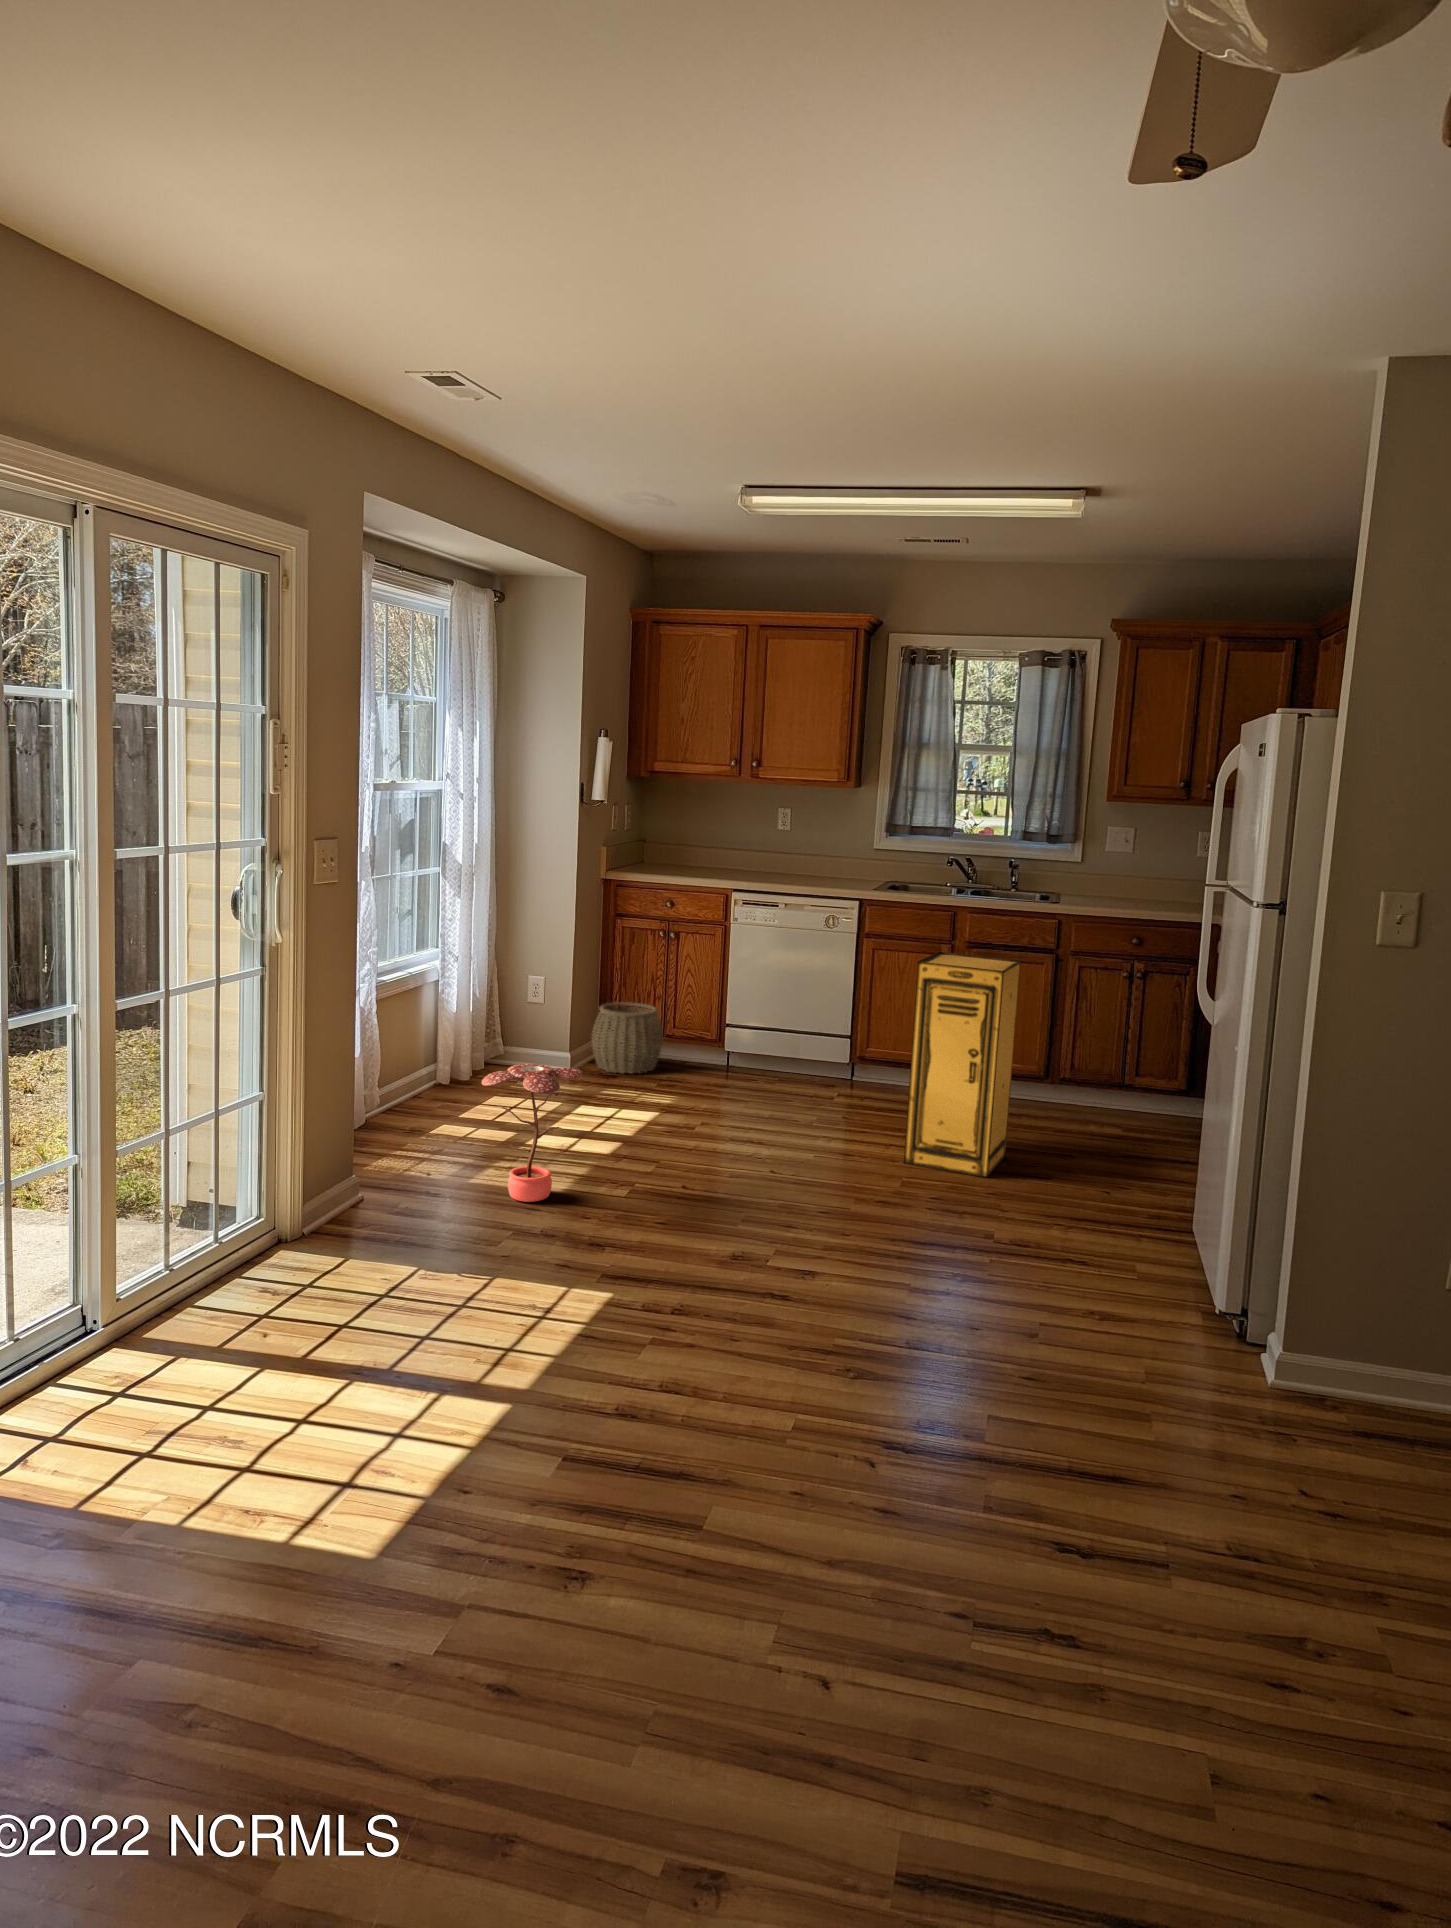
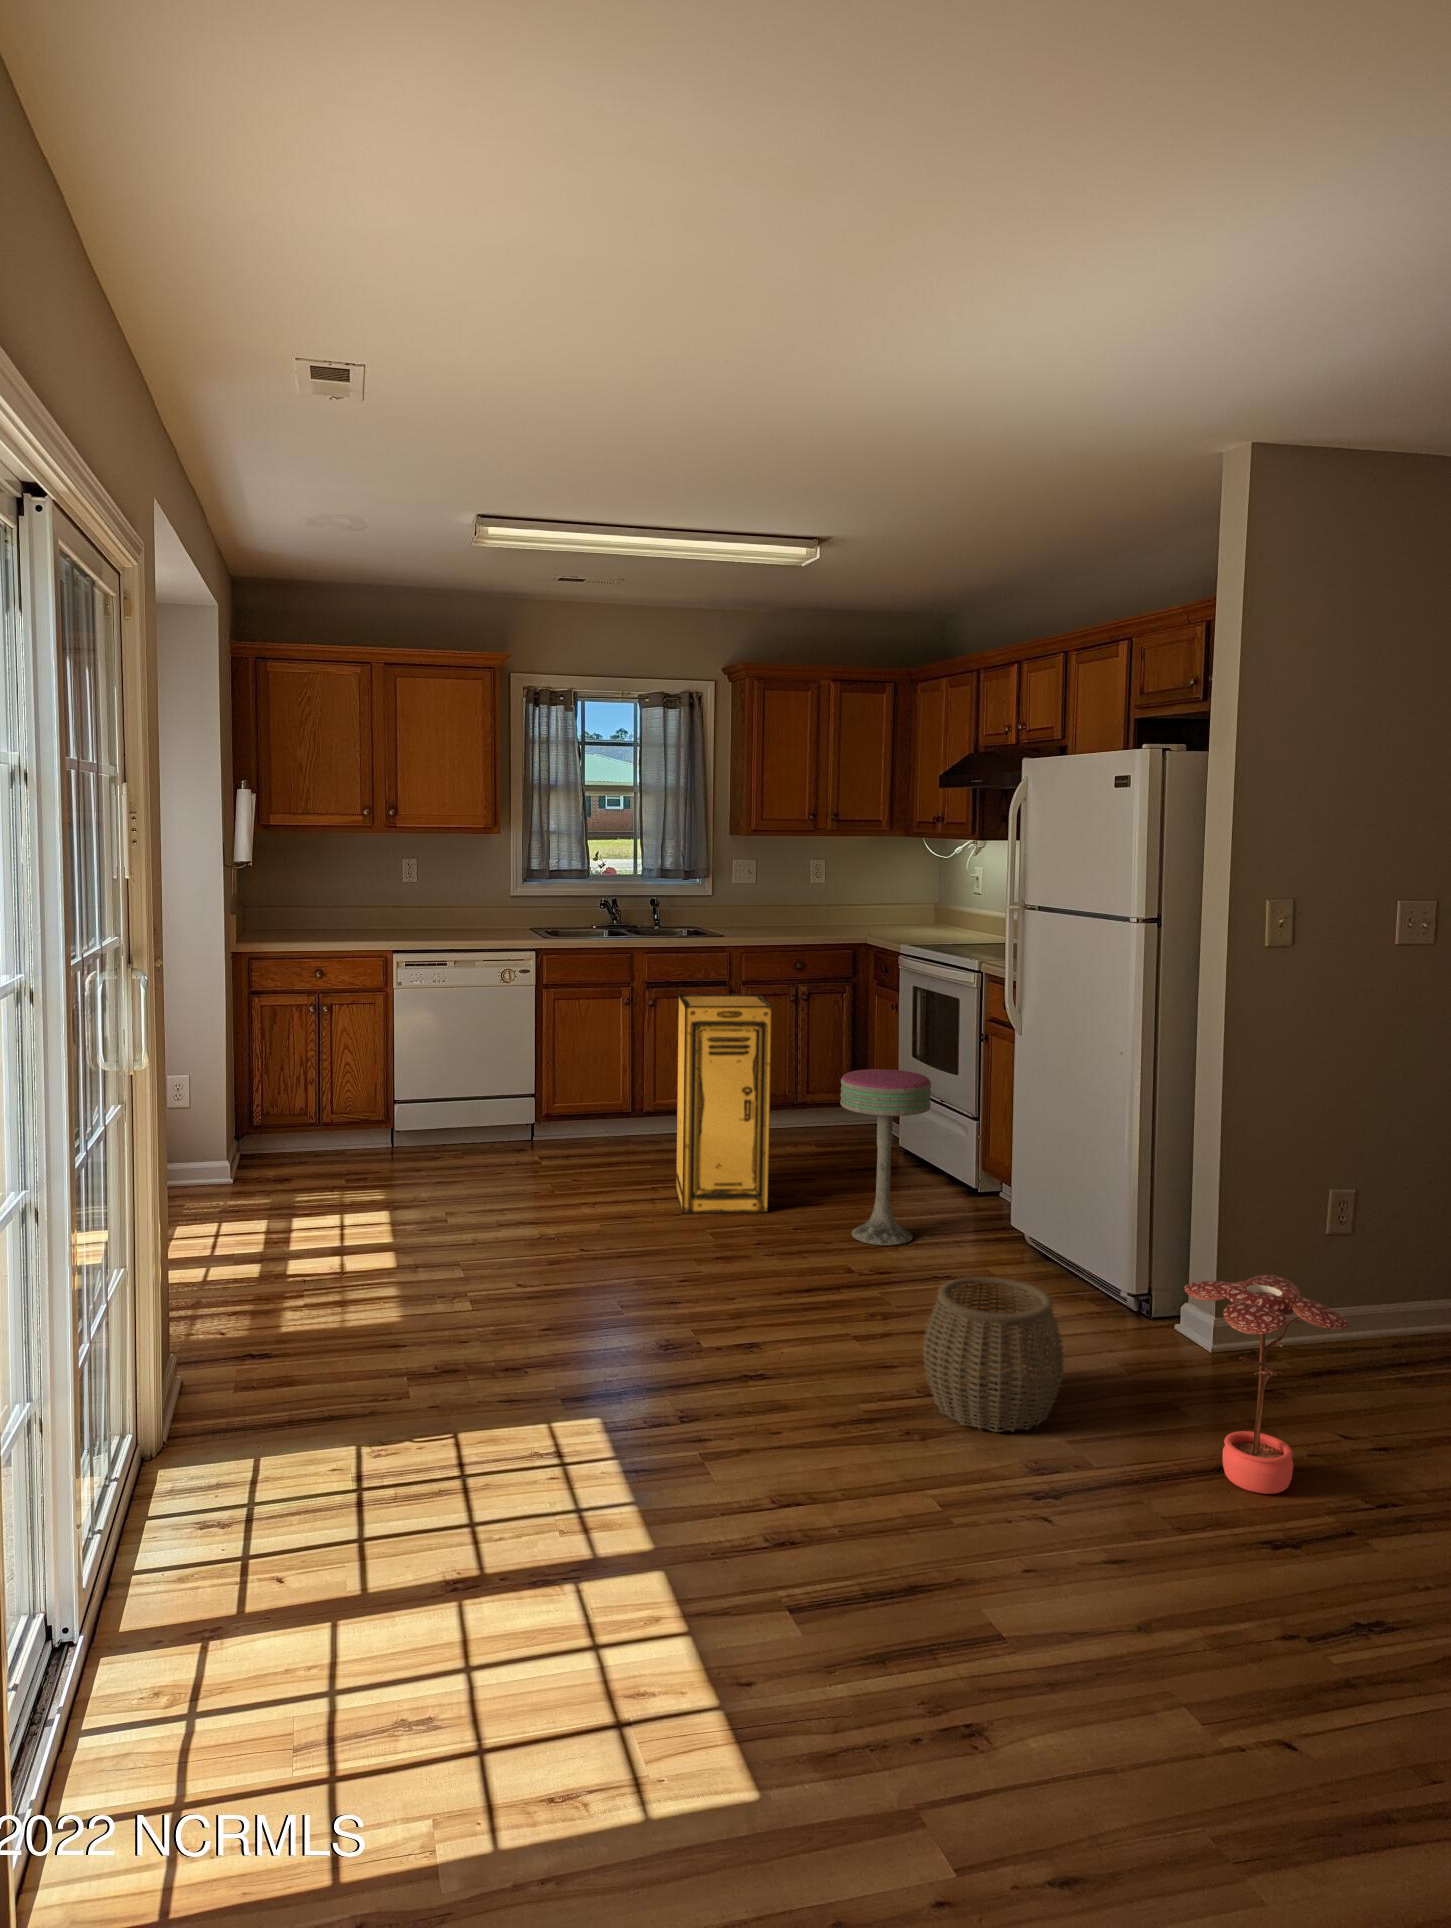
woven basket: present [592,1002,663,1073] -> present [924,1277,1064,1432]
bar stool: none [1037,1046,1135,1231] -> present [840,1069,931,1245]
potted plant: present [482,1064,583,1202] -> present [1184,1275,1349,1494]

